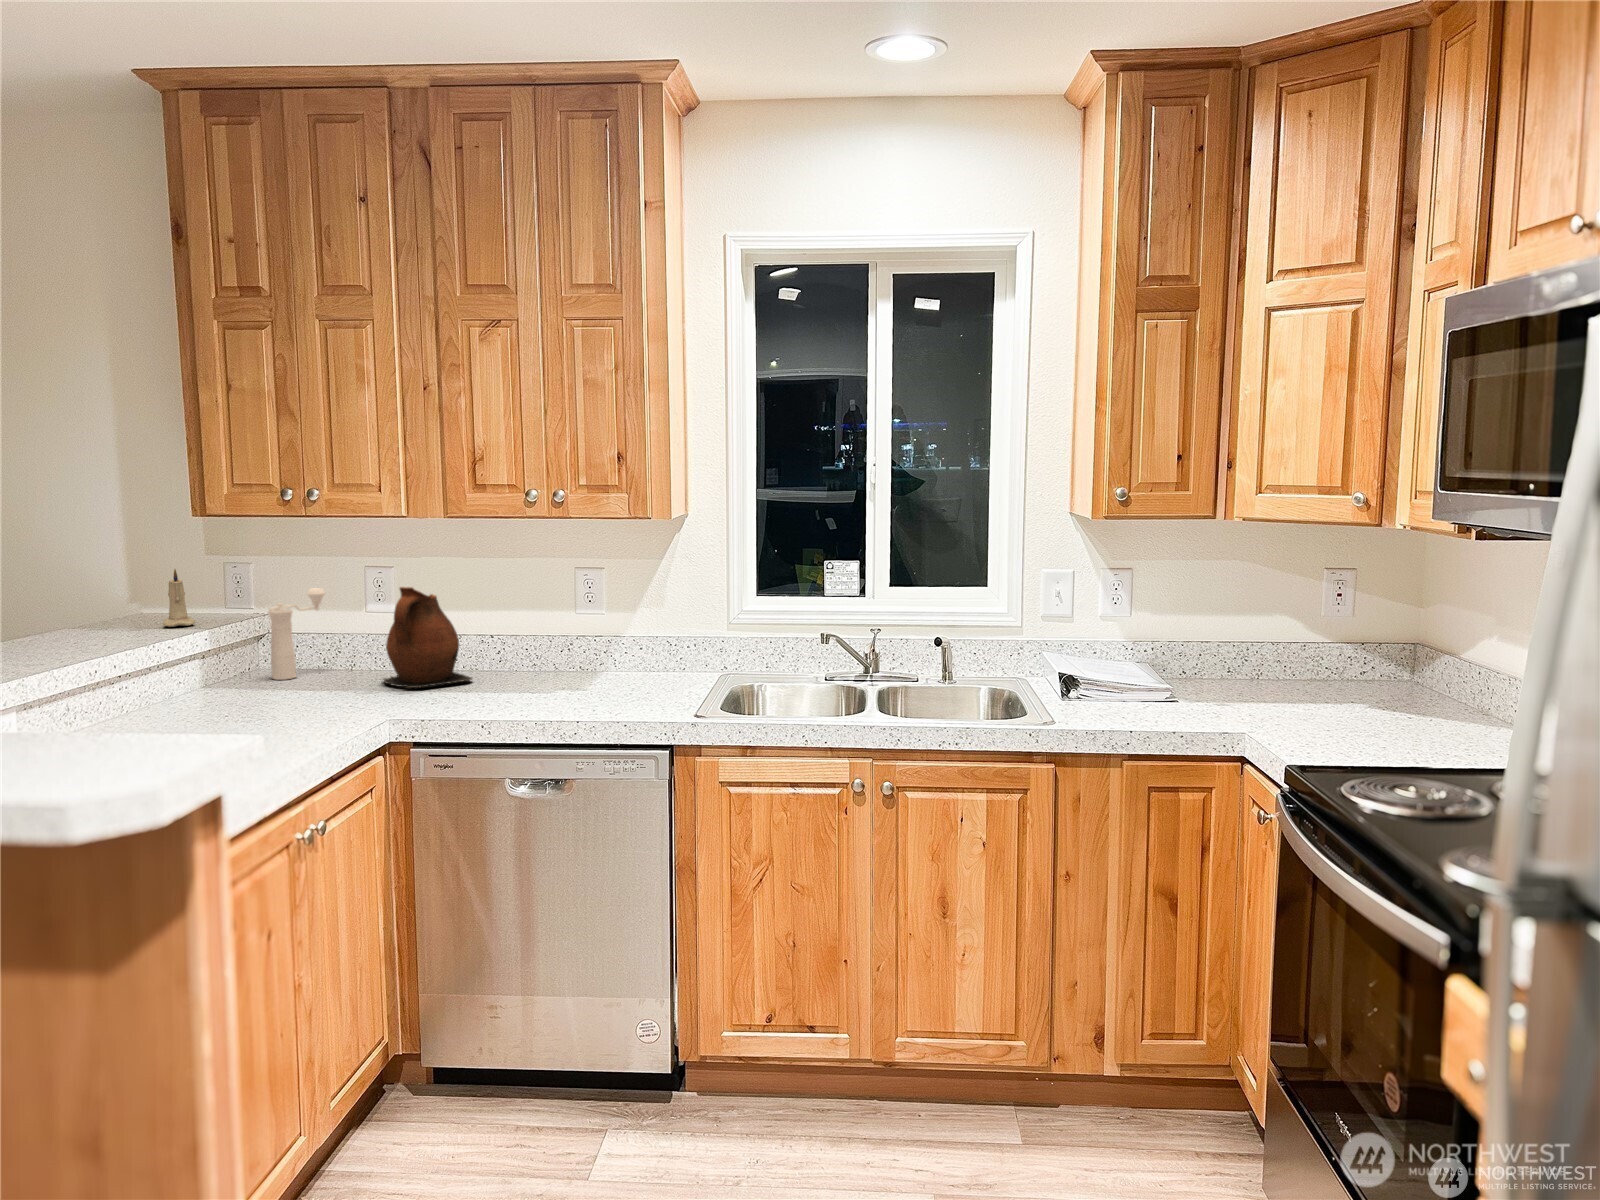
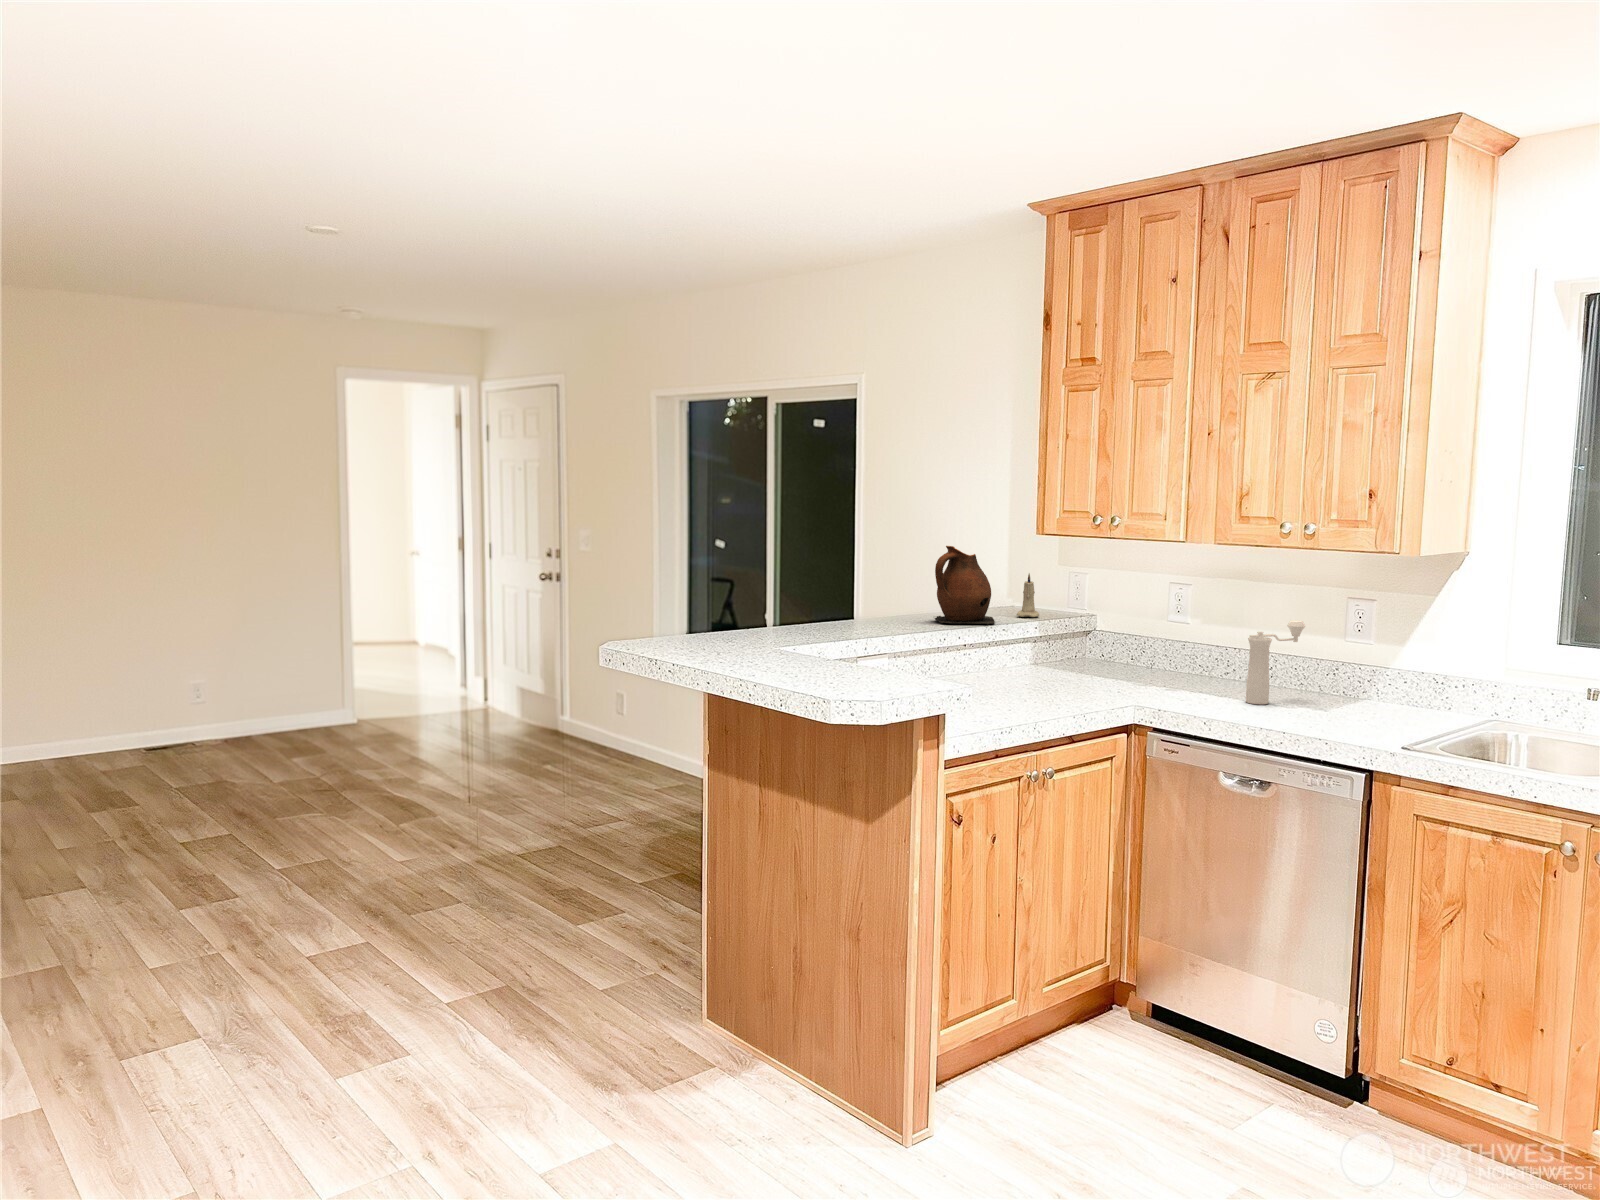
ceramic pitcher: present [383,587,472,688] -> present [935,546,995,625]
pepper mill: present [268,588,325,680] -> present [1246,620,1305,704]

